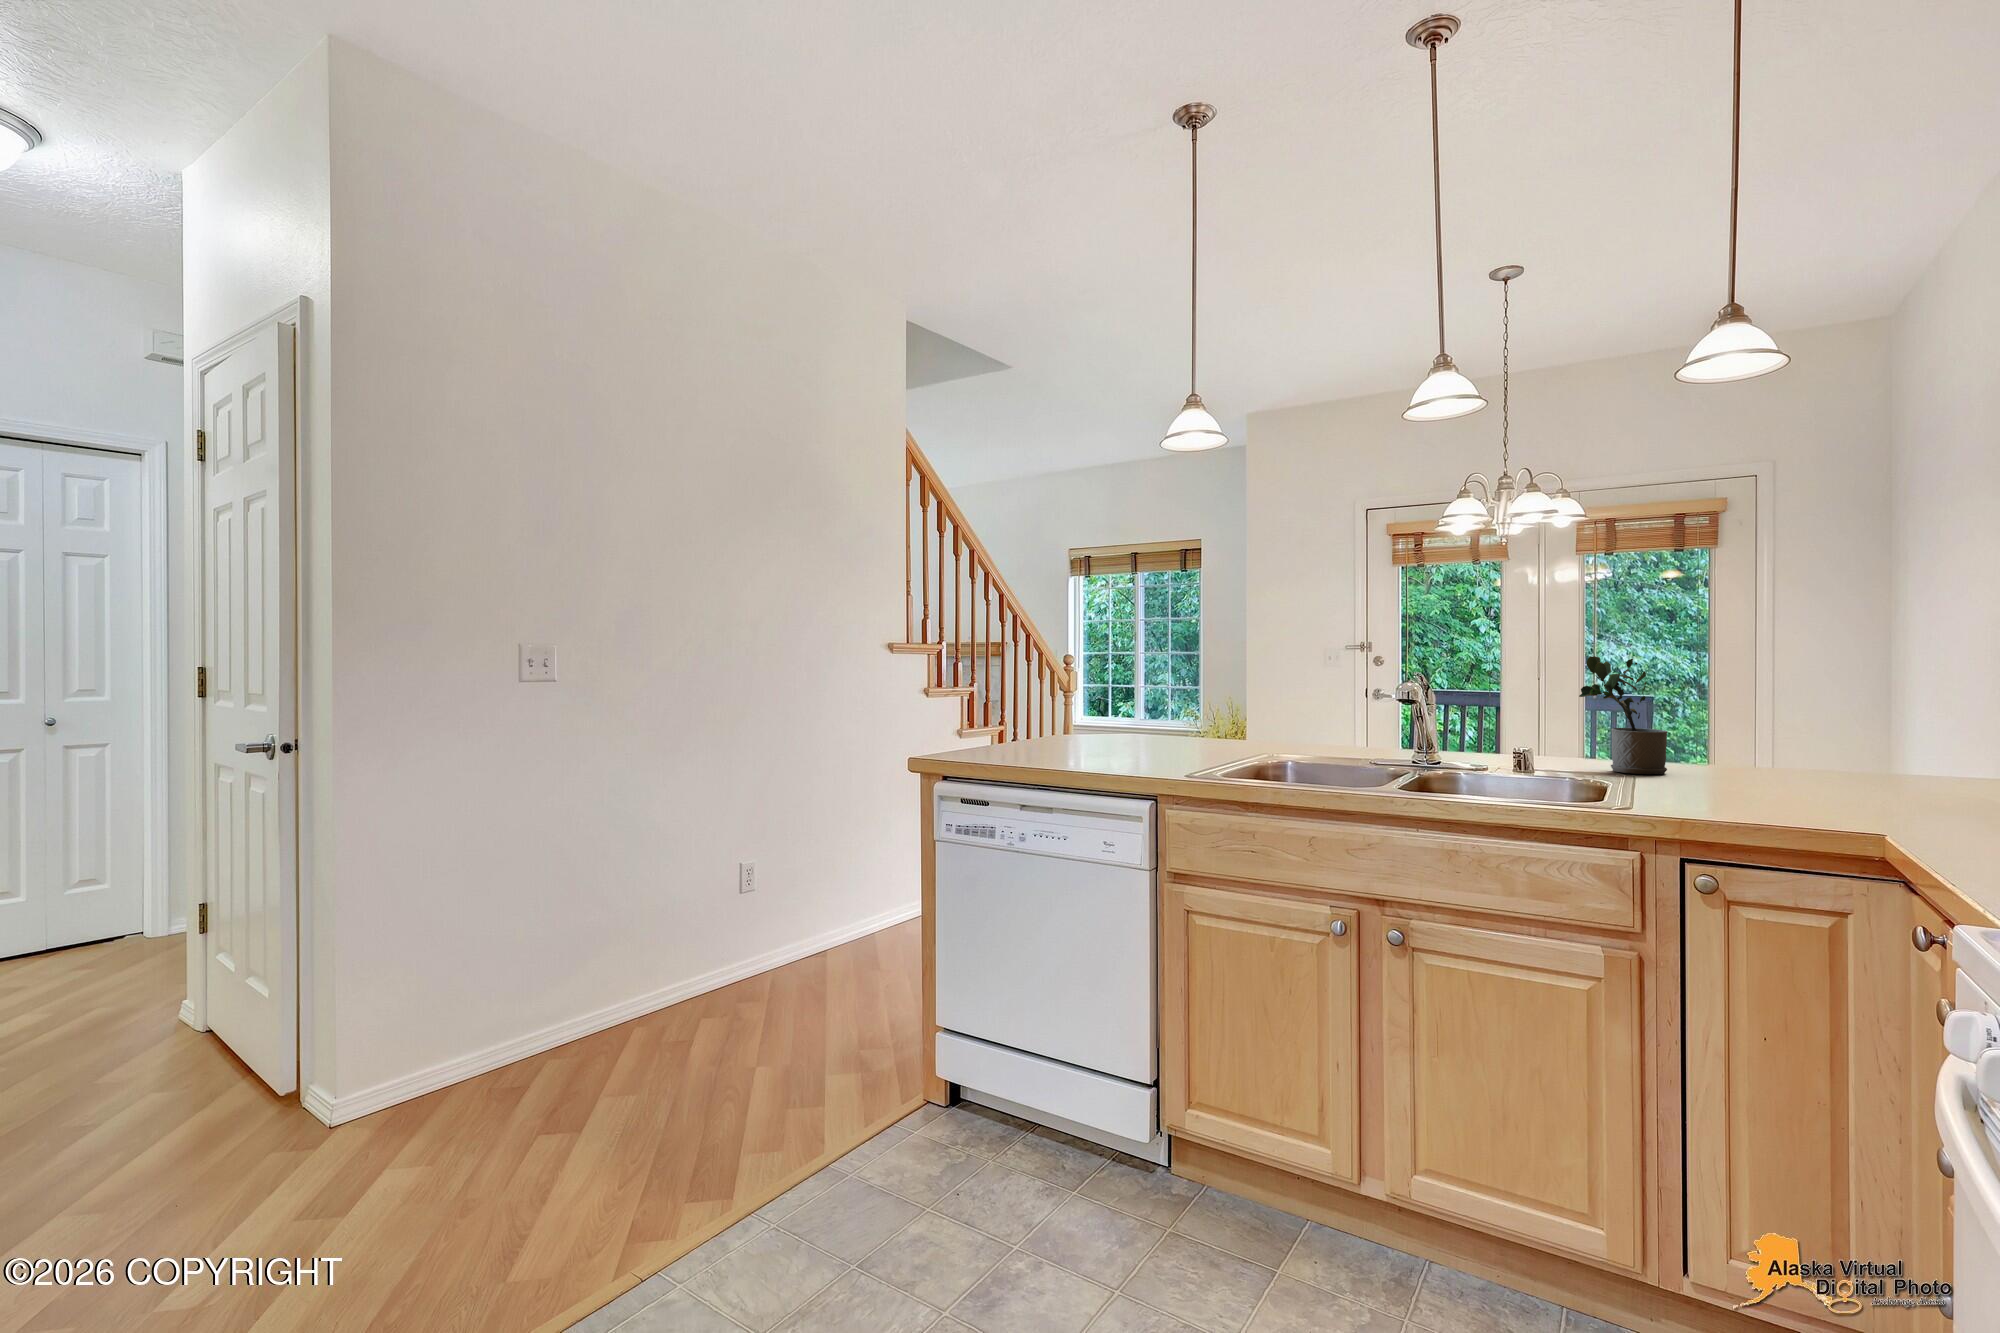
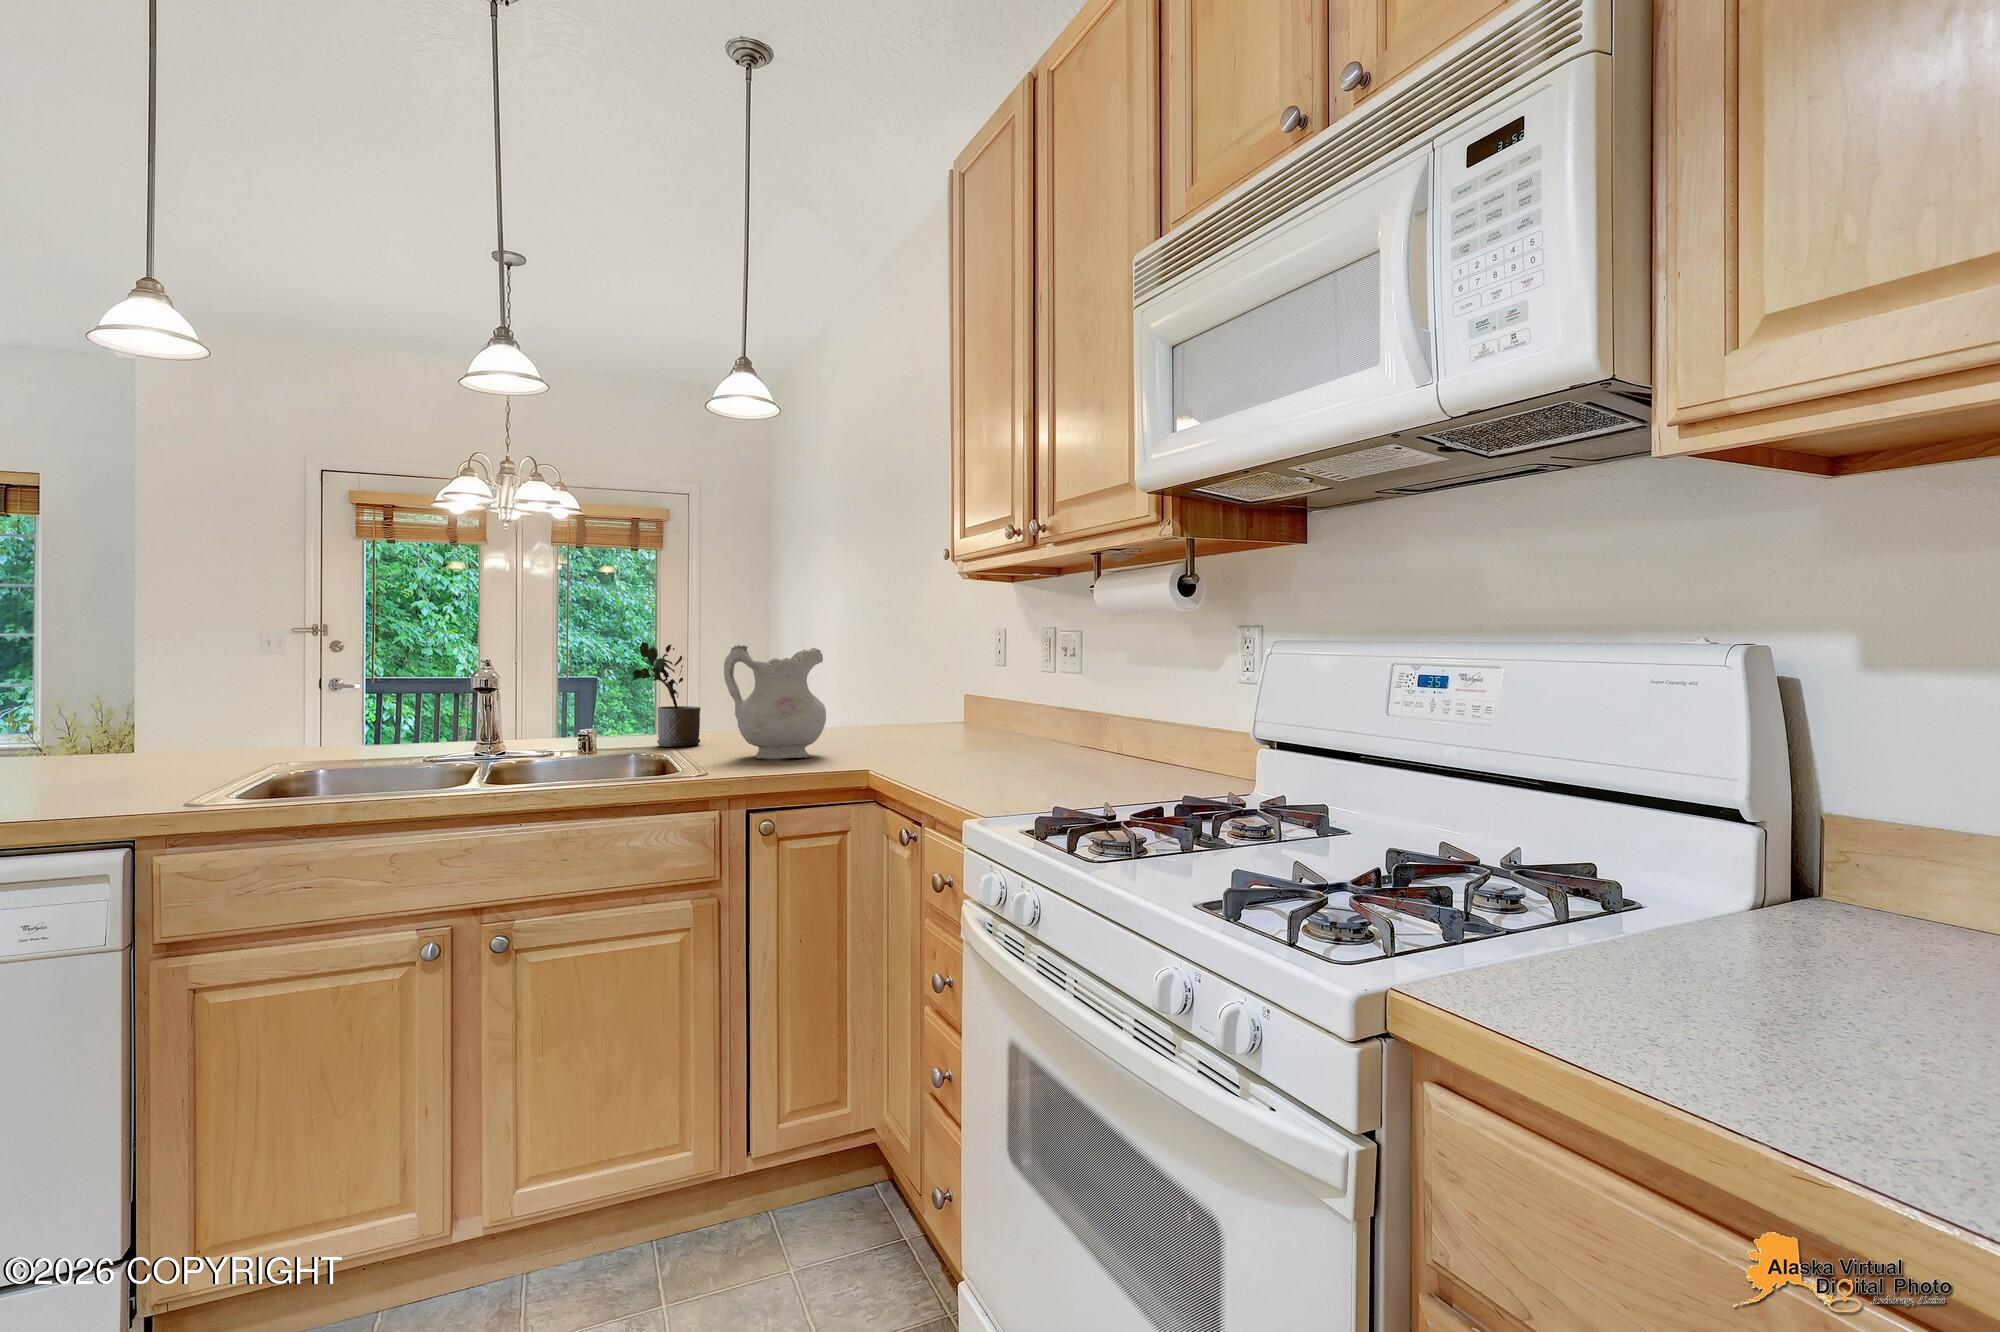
ceramic pitcher: none [1675,659,1835,805] -> present [724,645,826,759]

